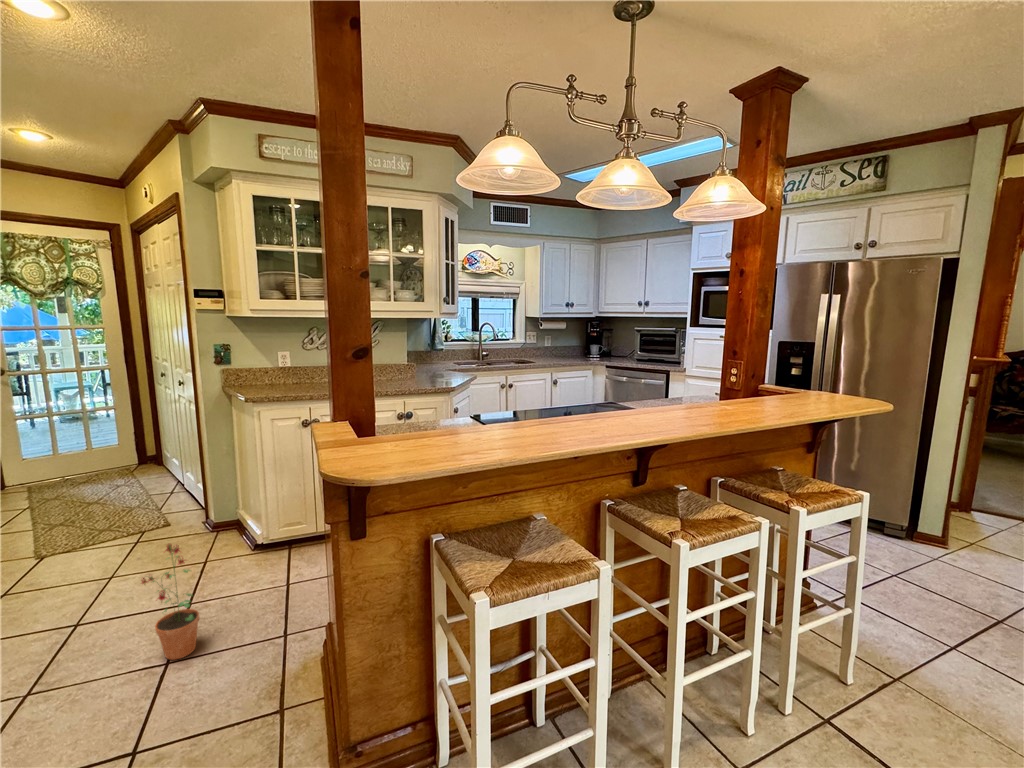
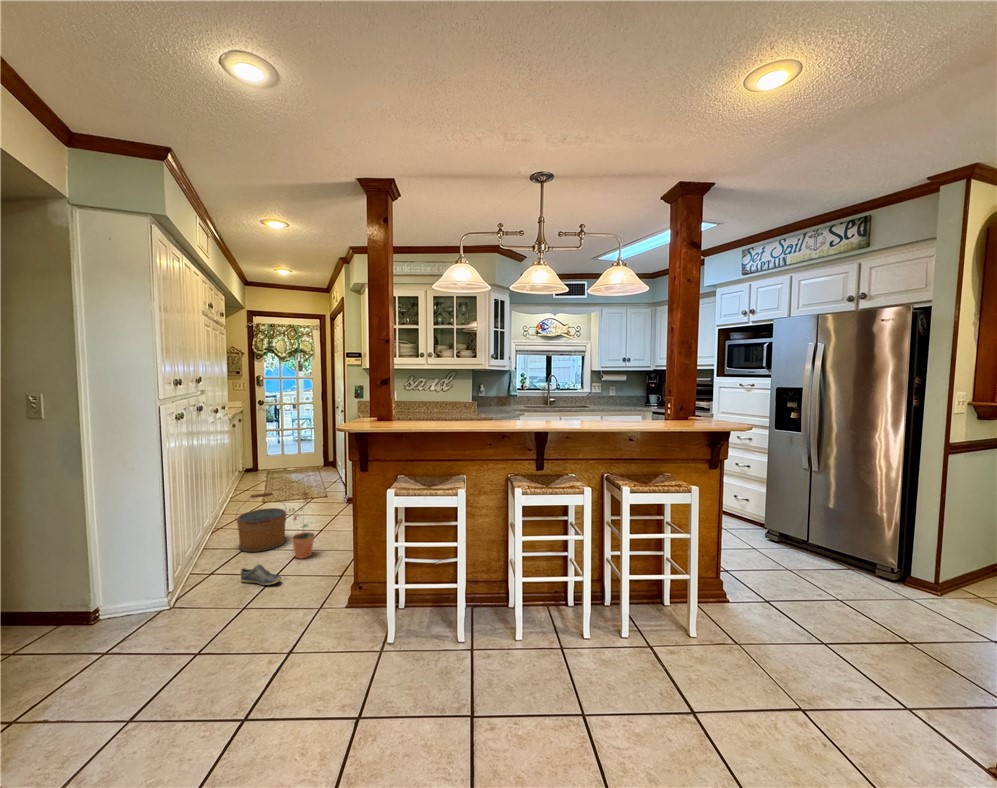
bucket: none [19,551,128,666] -> present [237,493,287,552]
shoe: none [68,702,164,744] -> present [241,564,282,585]

